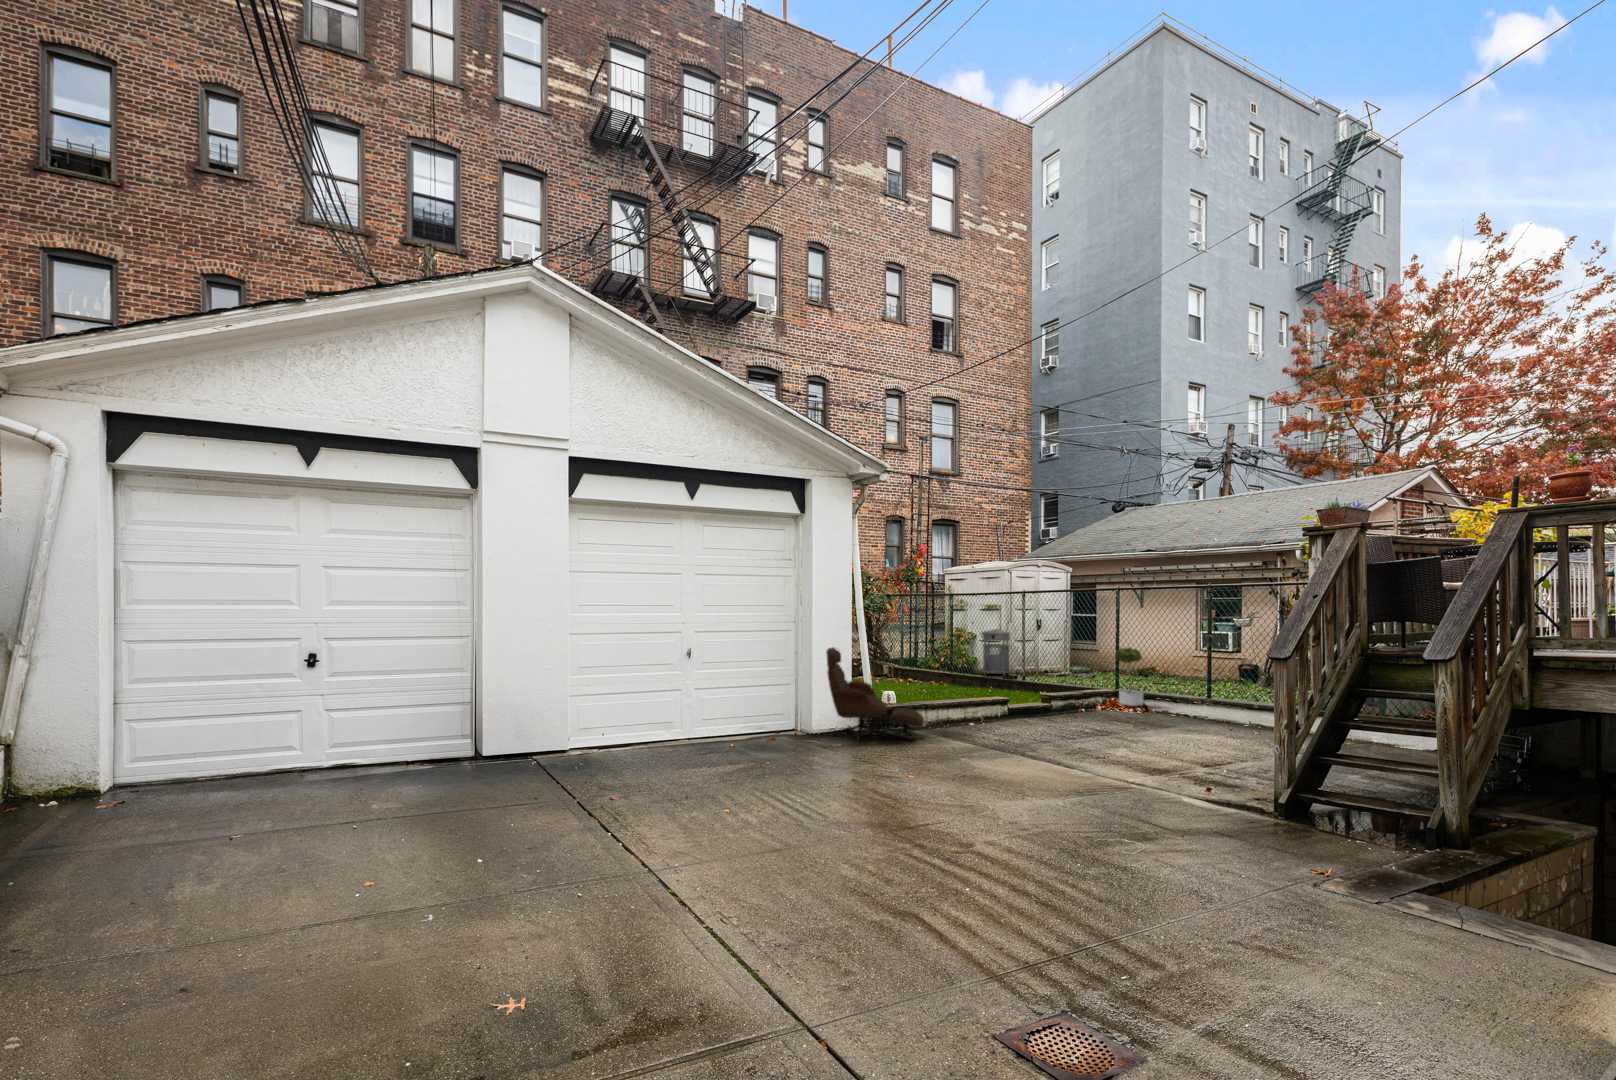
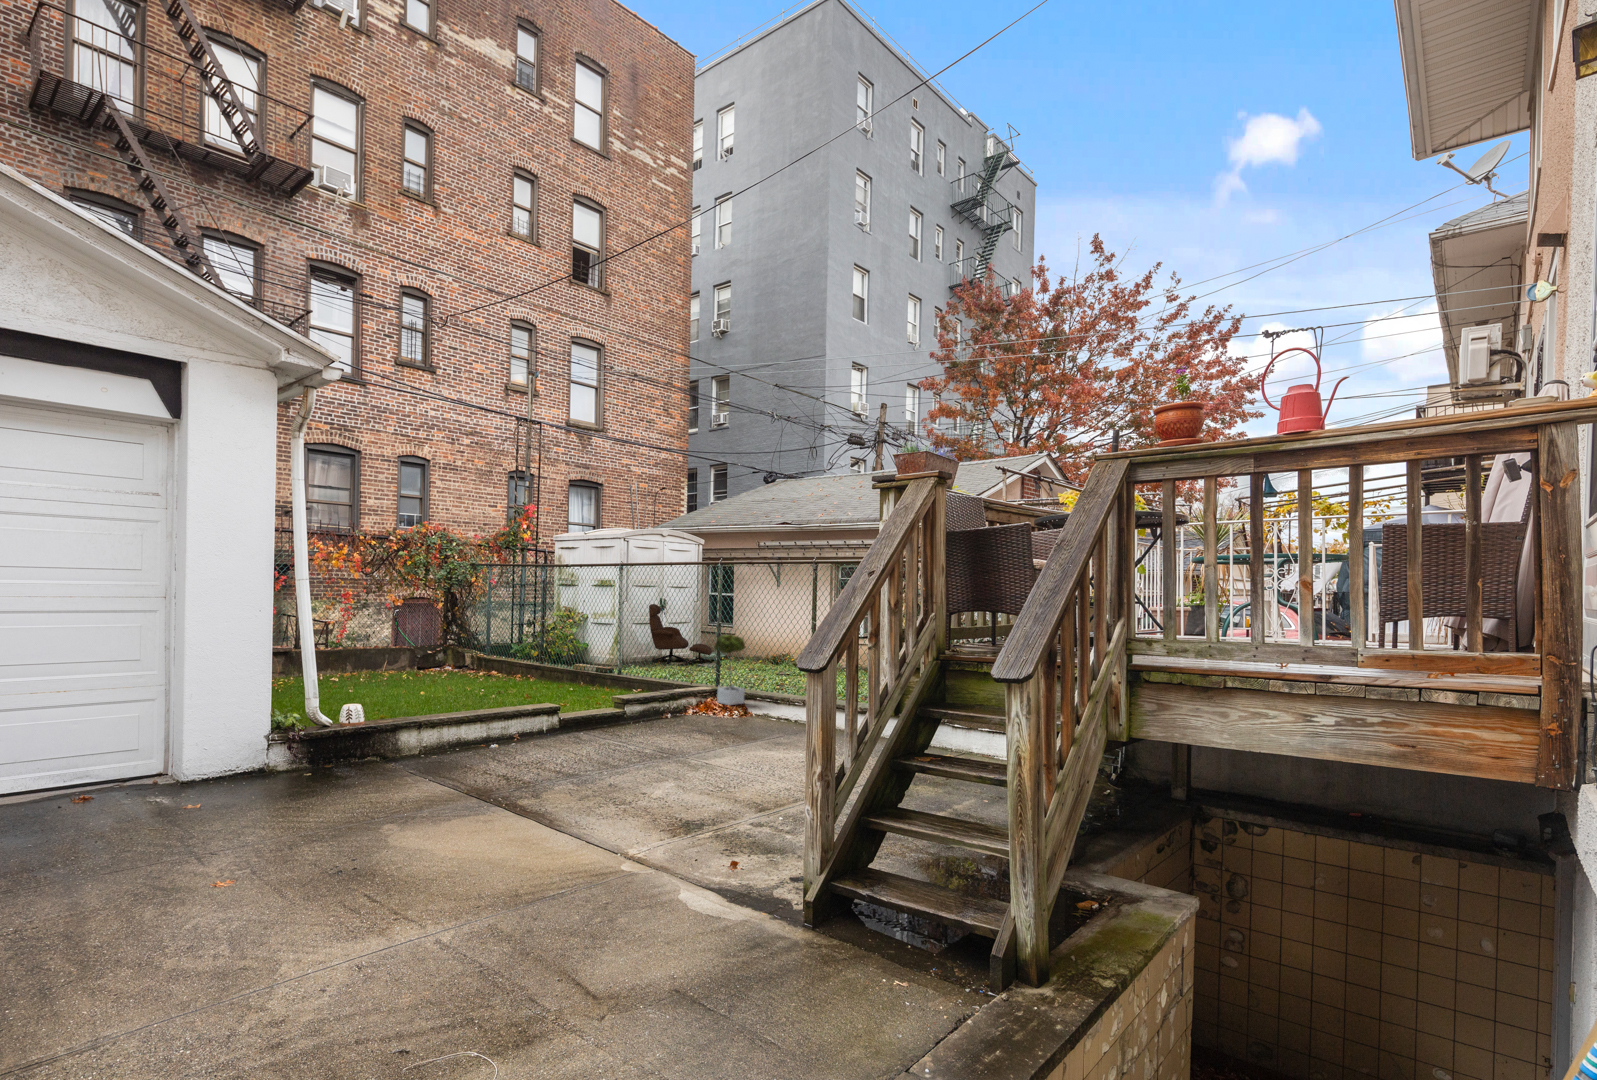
trash can: present [983,629,1010,675] -> none [590,609,625,665]
lounge chair: present [826,647,924,741] -> present [649,604,712,664]

